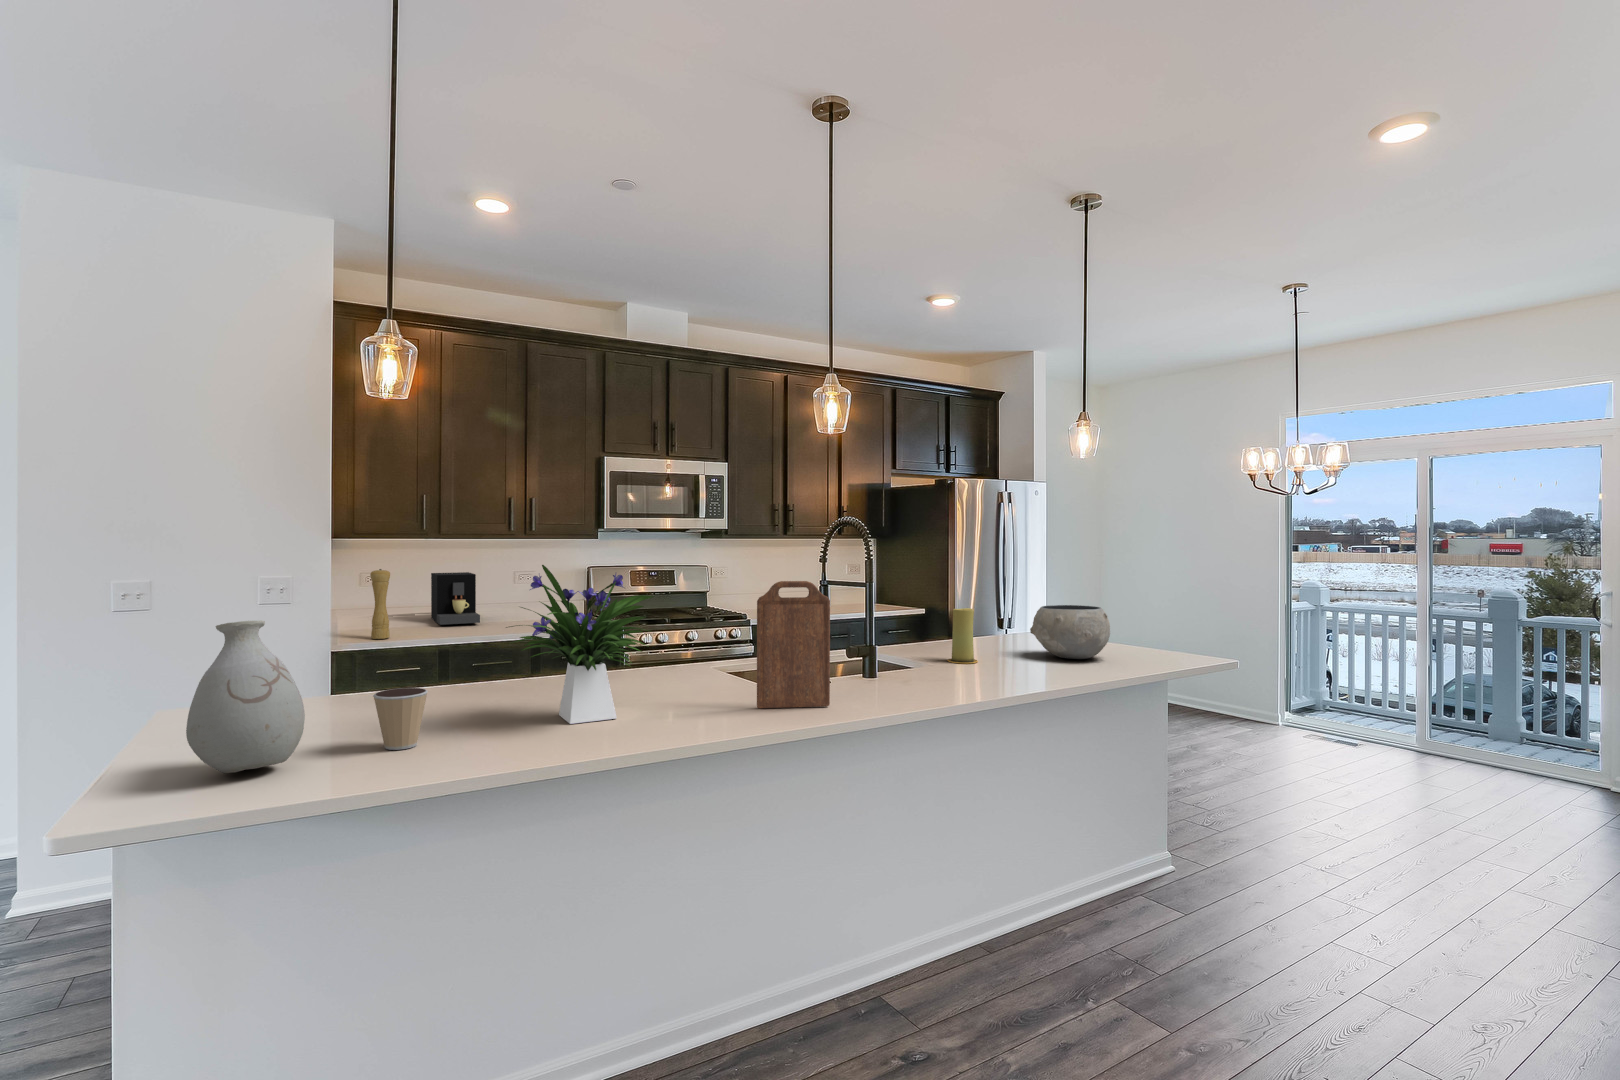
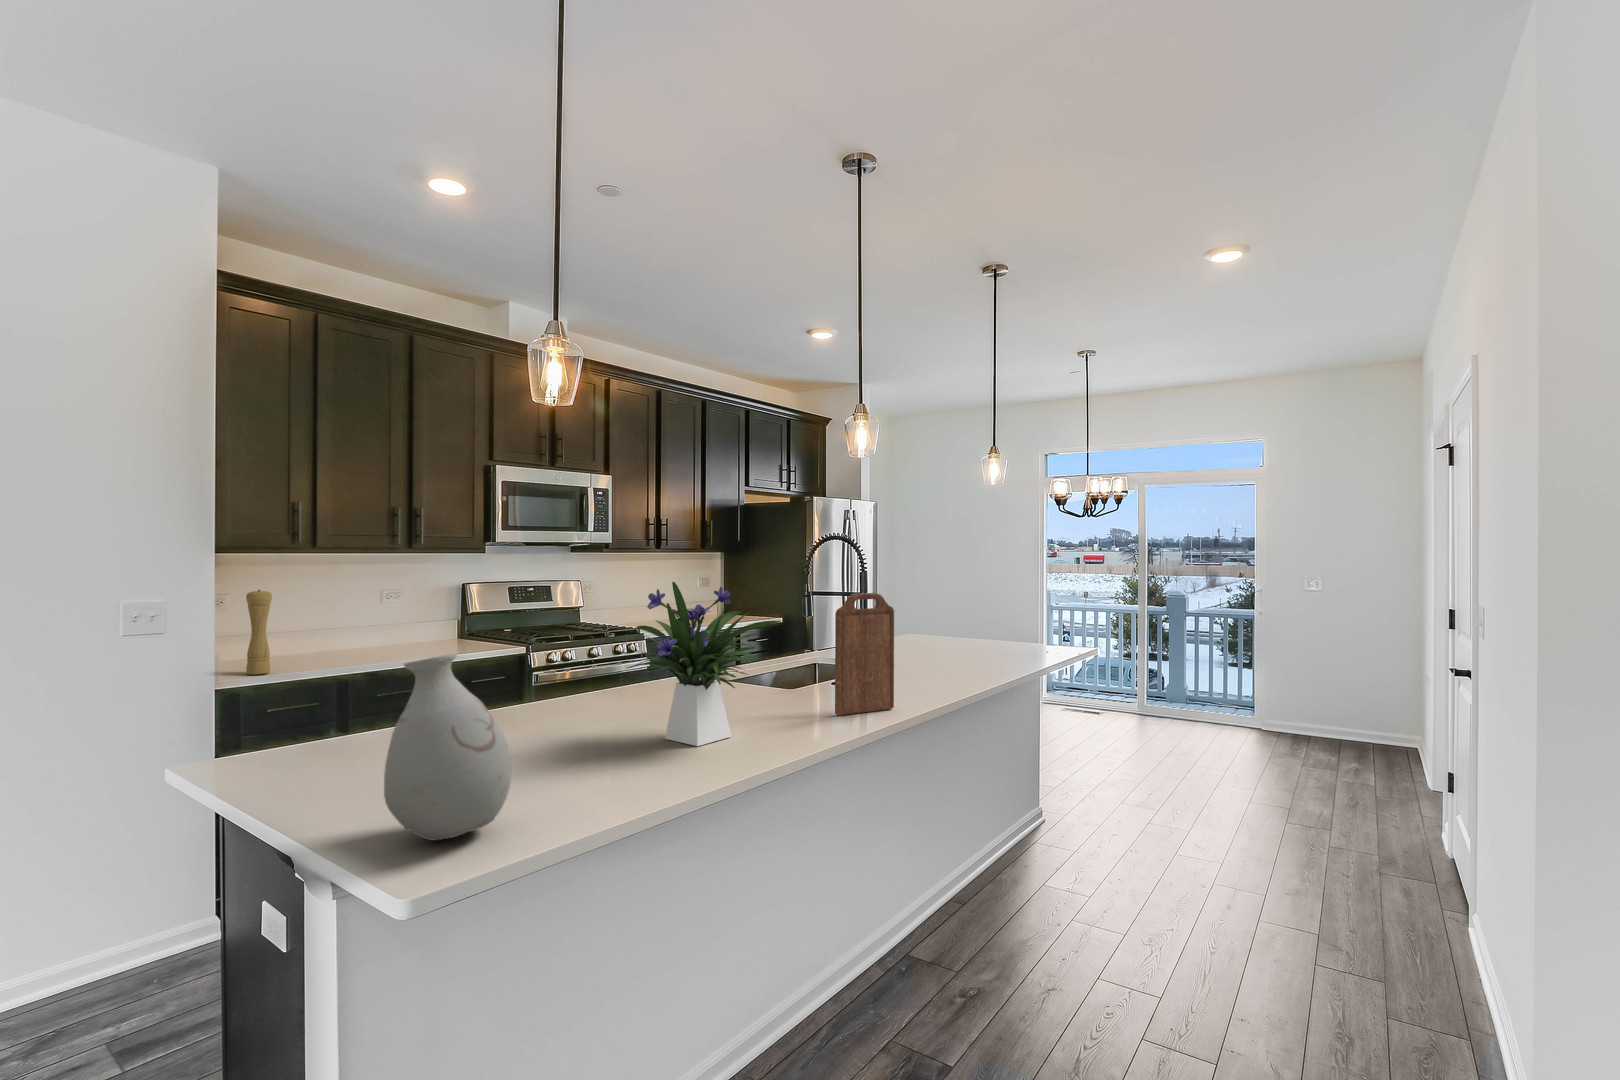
coffee maker: present [431,572,480,625] -> none [280,592,360,654]
ceramic bowl: present [1030,605,1110,659] -> none [954,609,1019,655]
candle: present [947,608,978,663] -> none [900,614,927,664]
coffee cup: present [373,688,428,750] -> none [540,721,597,792]

